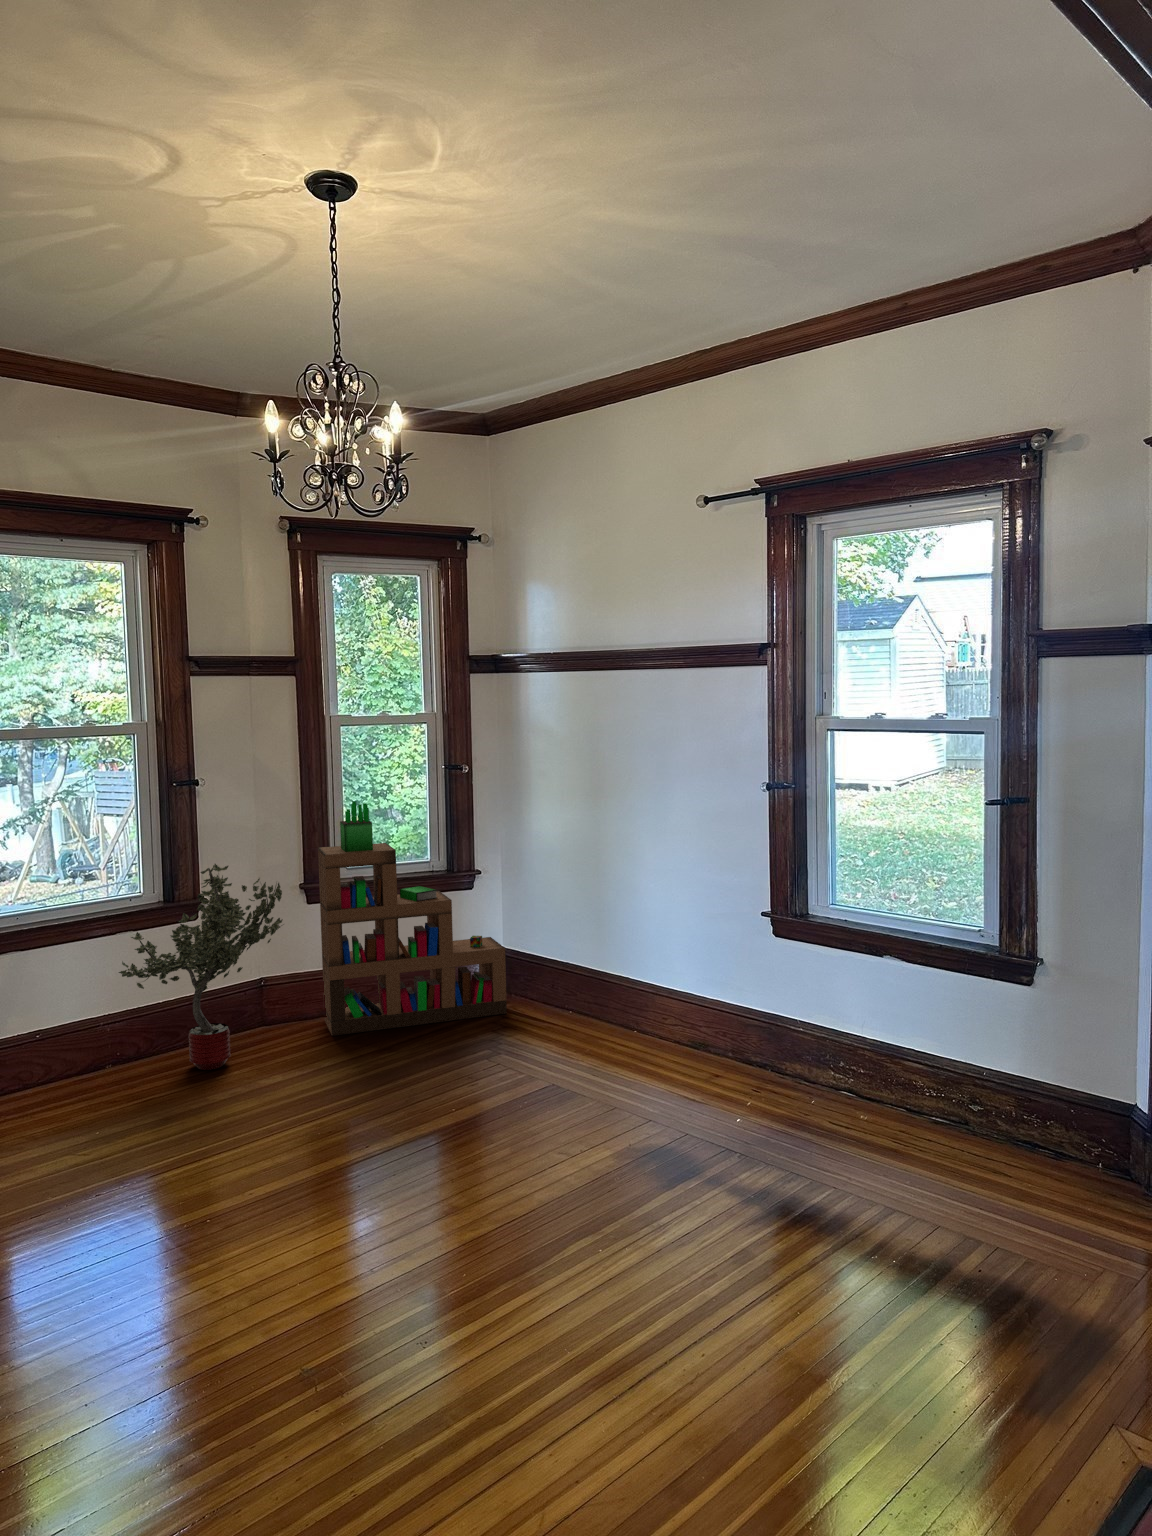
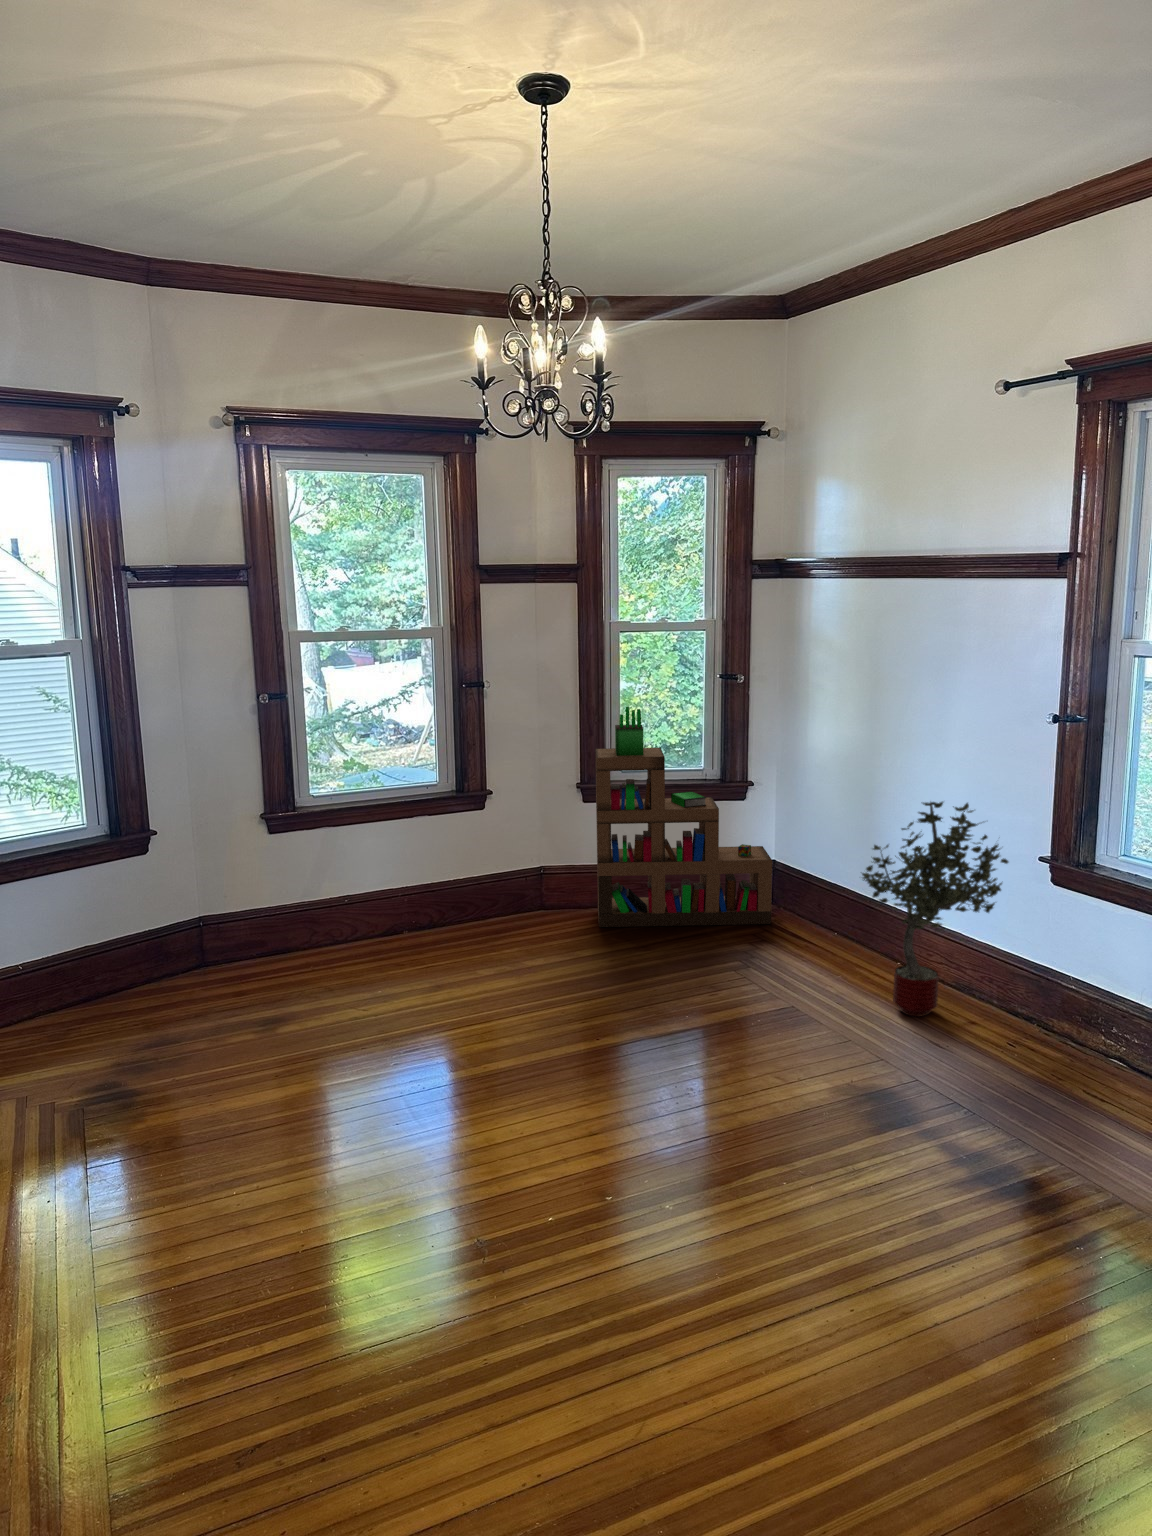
potted tree: present [119,864,283,1070] -> present [862,802,1008,1017]

